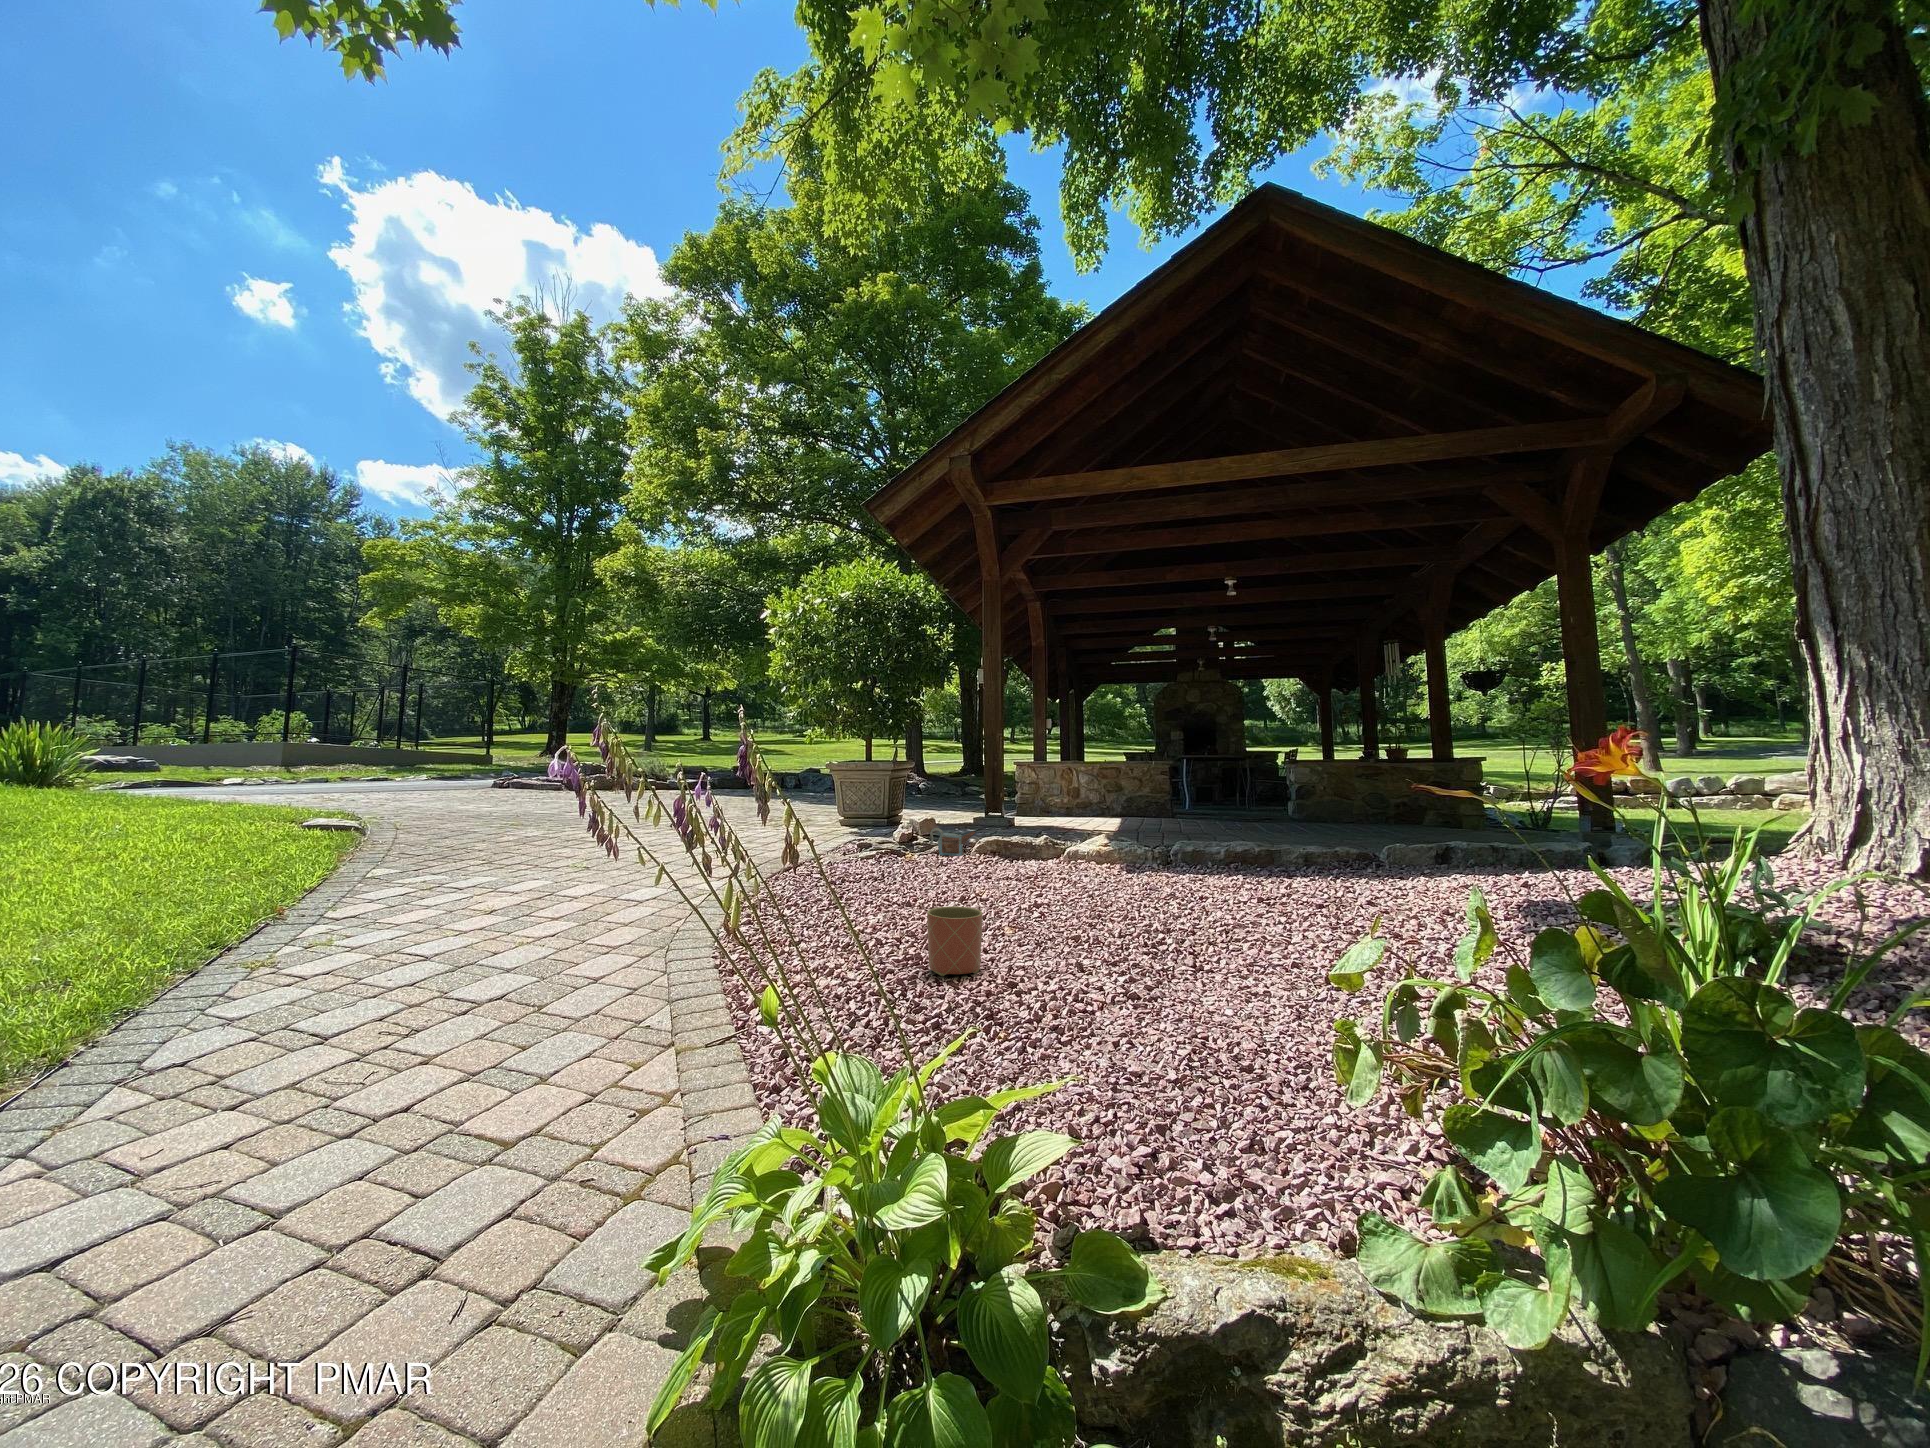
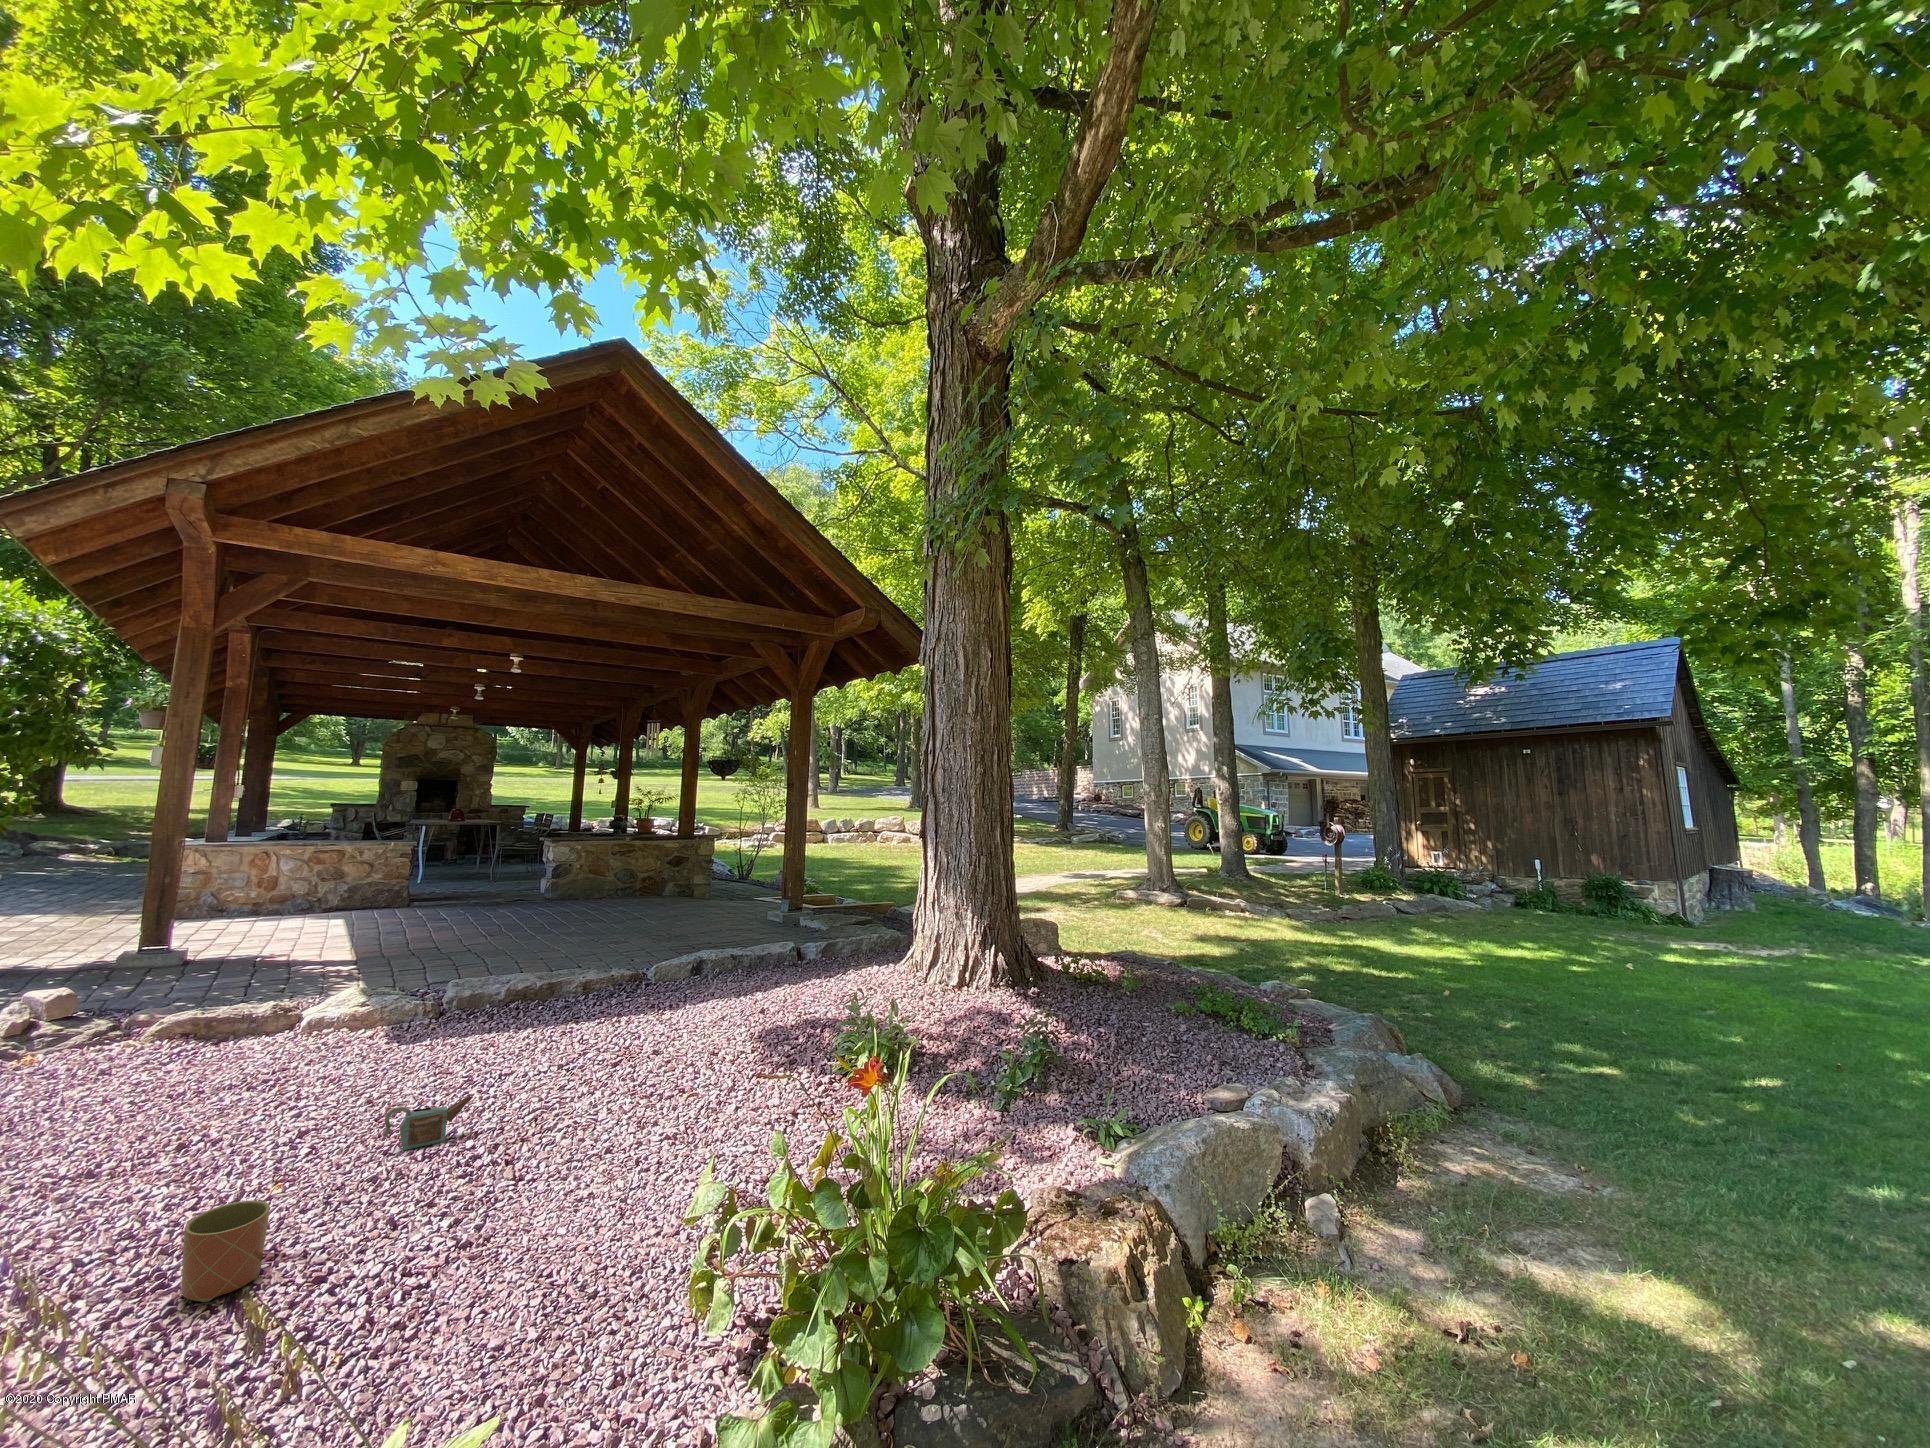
watering can: present [930,828,976,856] -> present [382,1096,473,1150]

